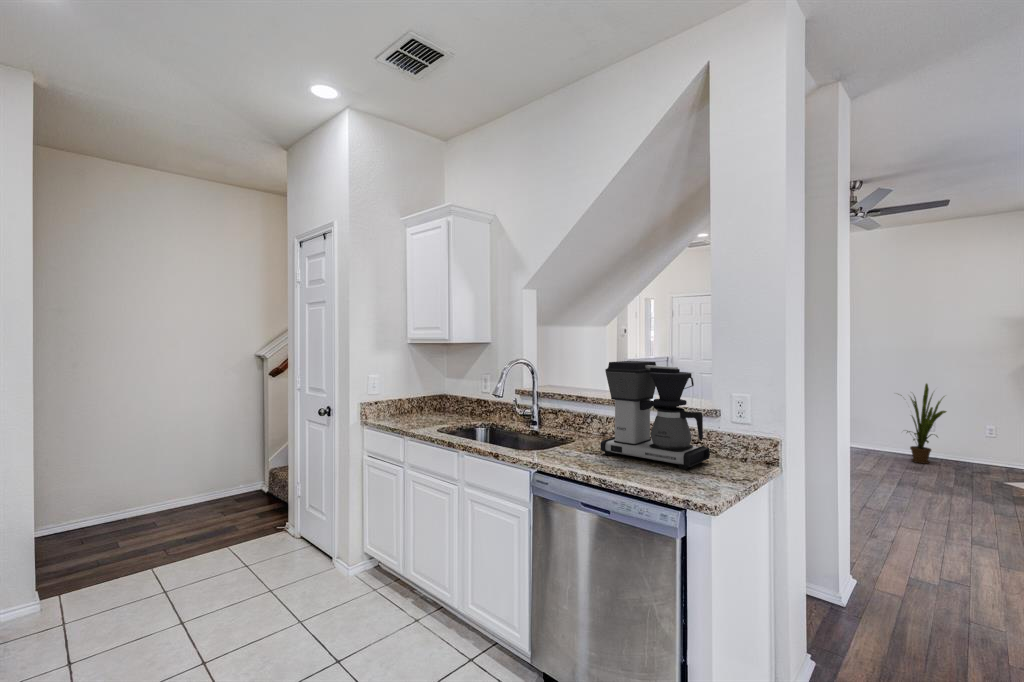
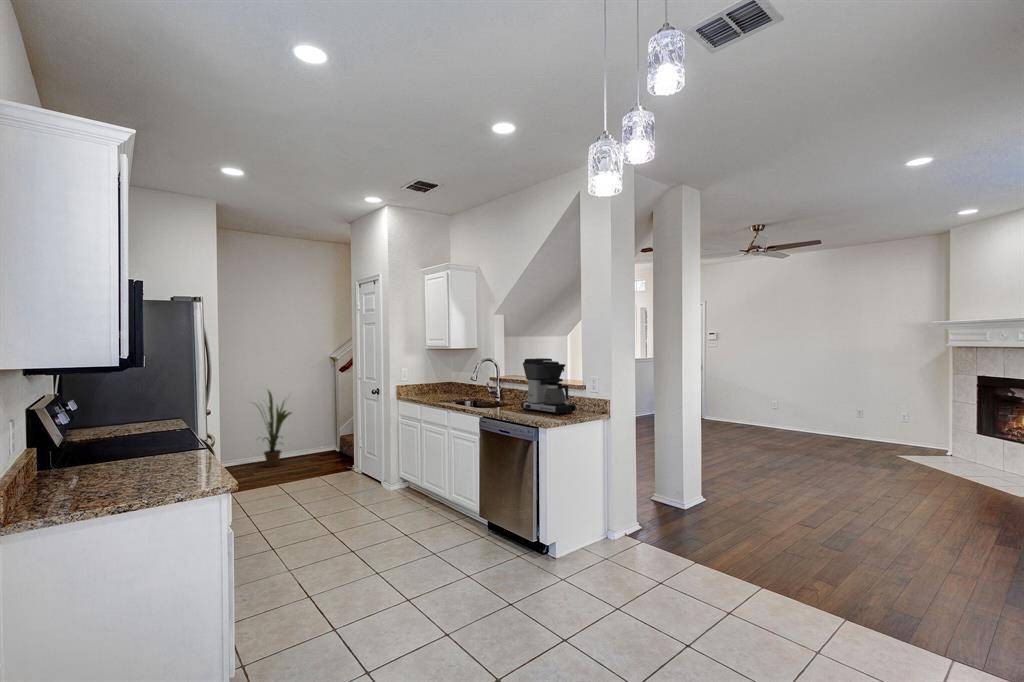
house plant: present [907,384,946,464] -> present [253,390,291,467]

